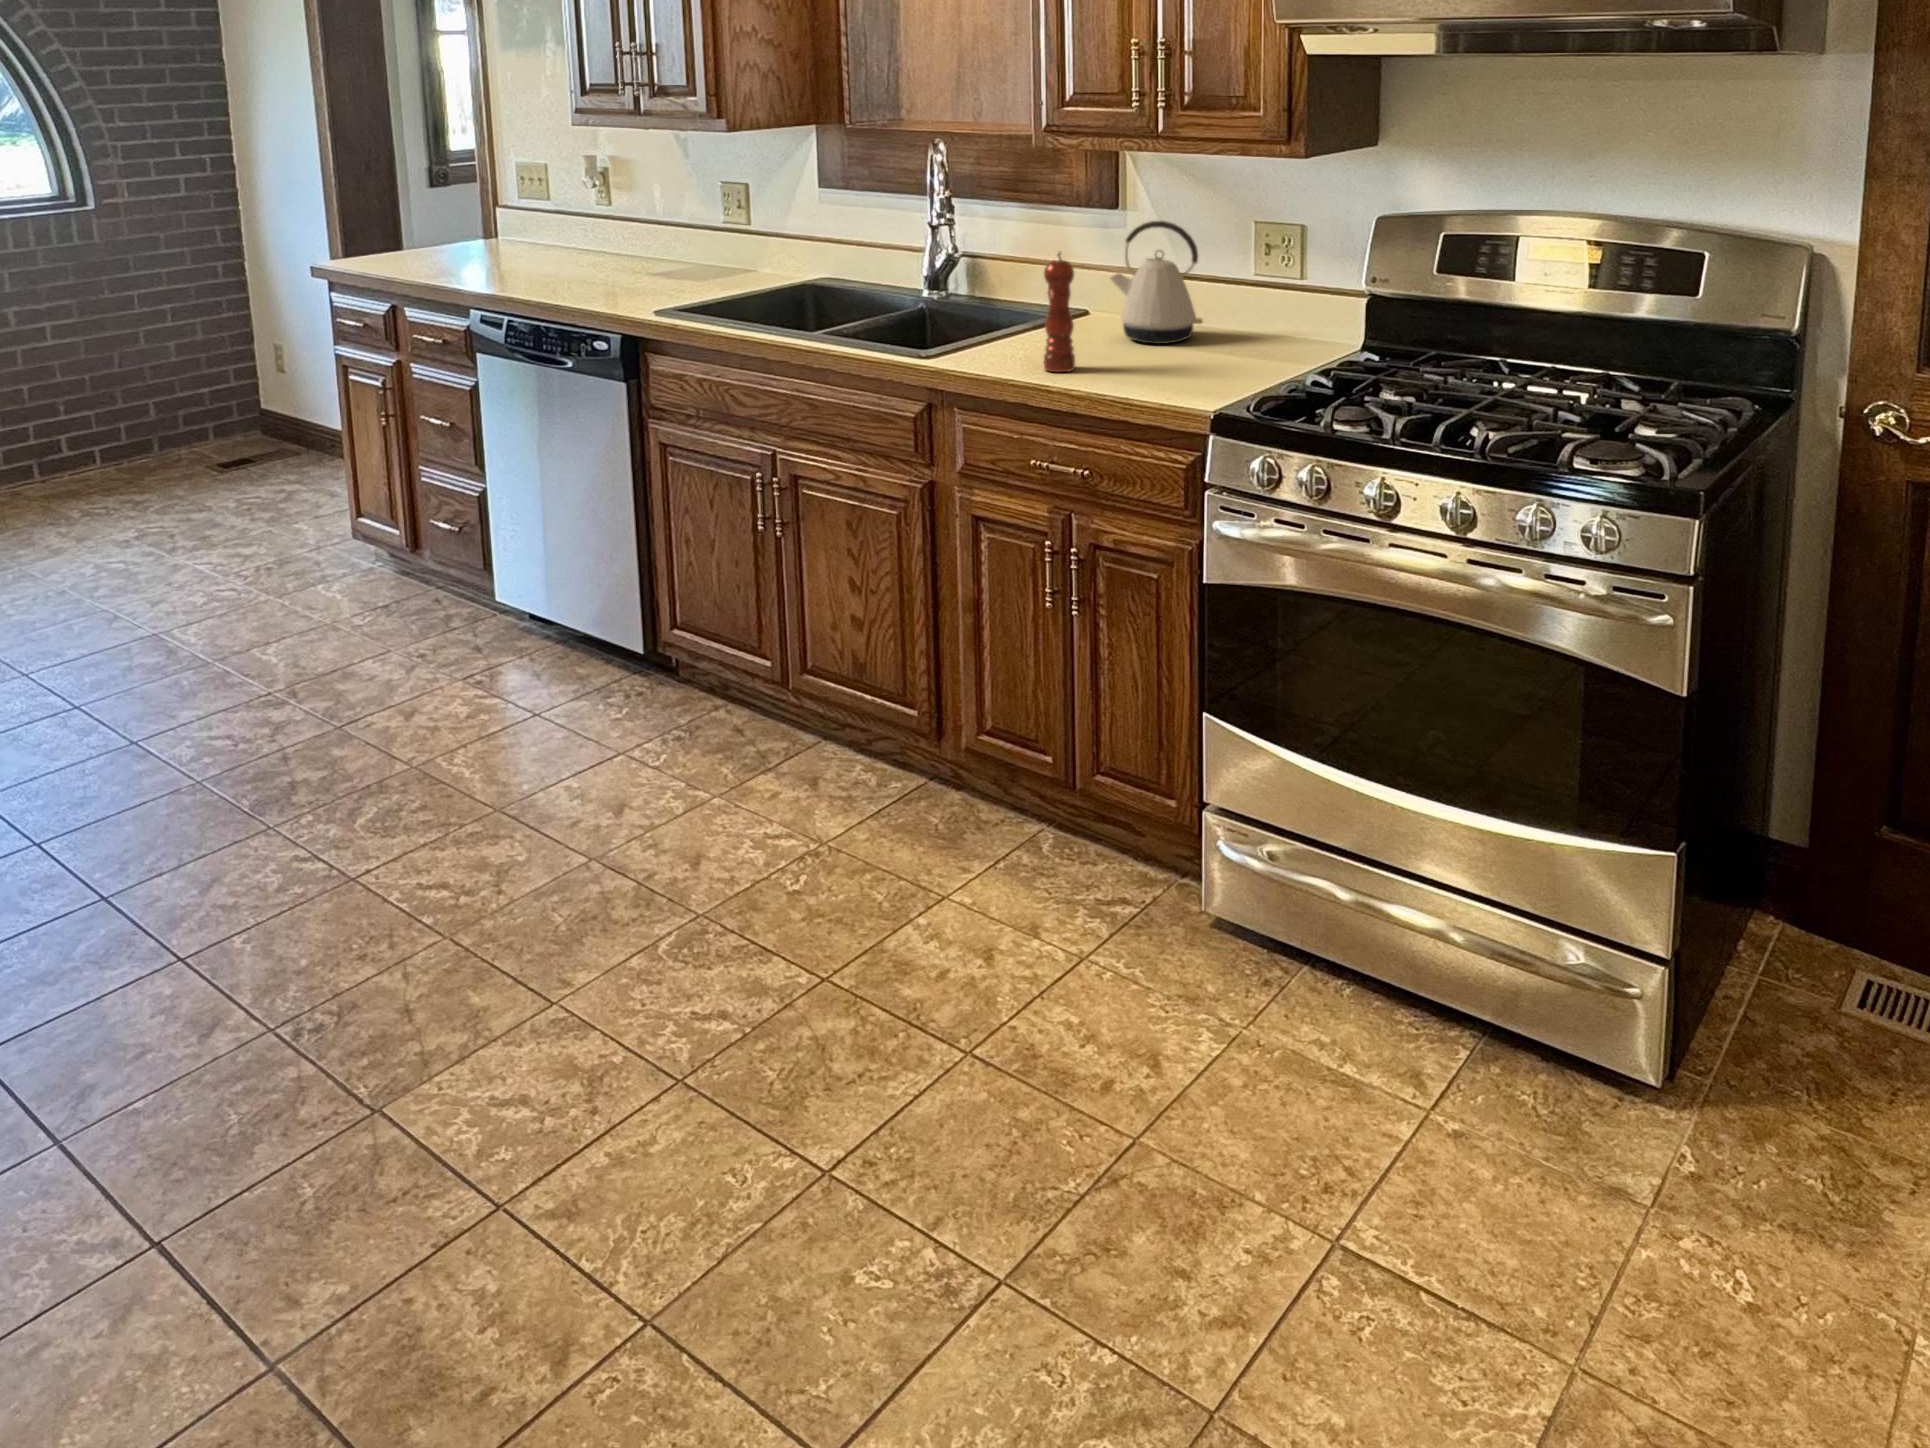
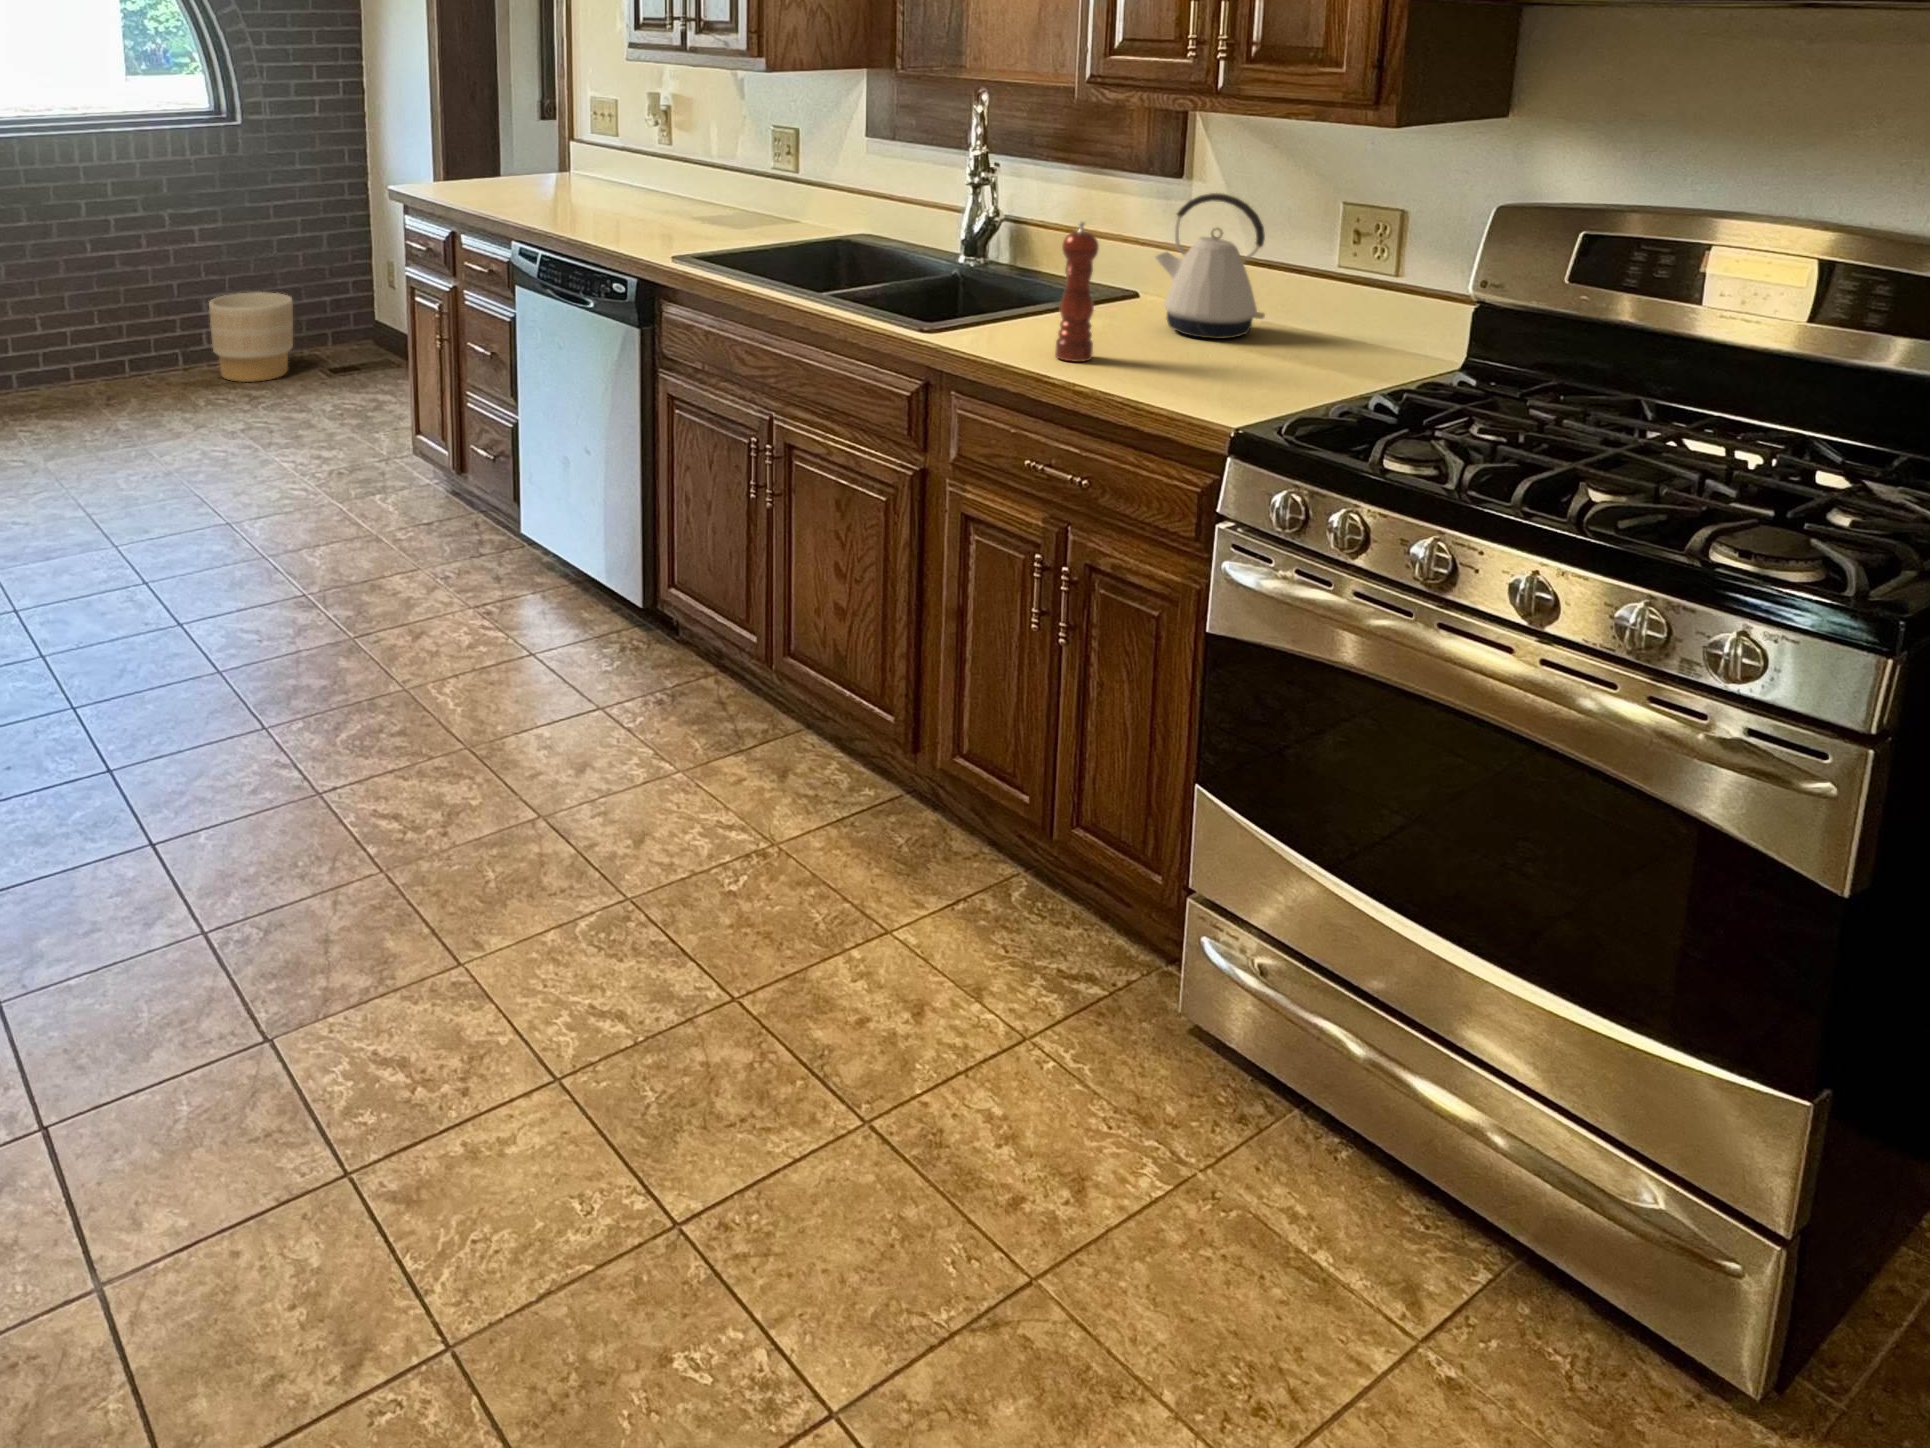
planter: none [72,390,175,489] -> present [209,292,293,382]

